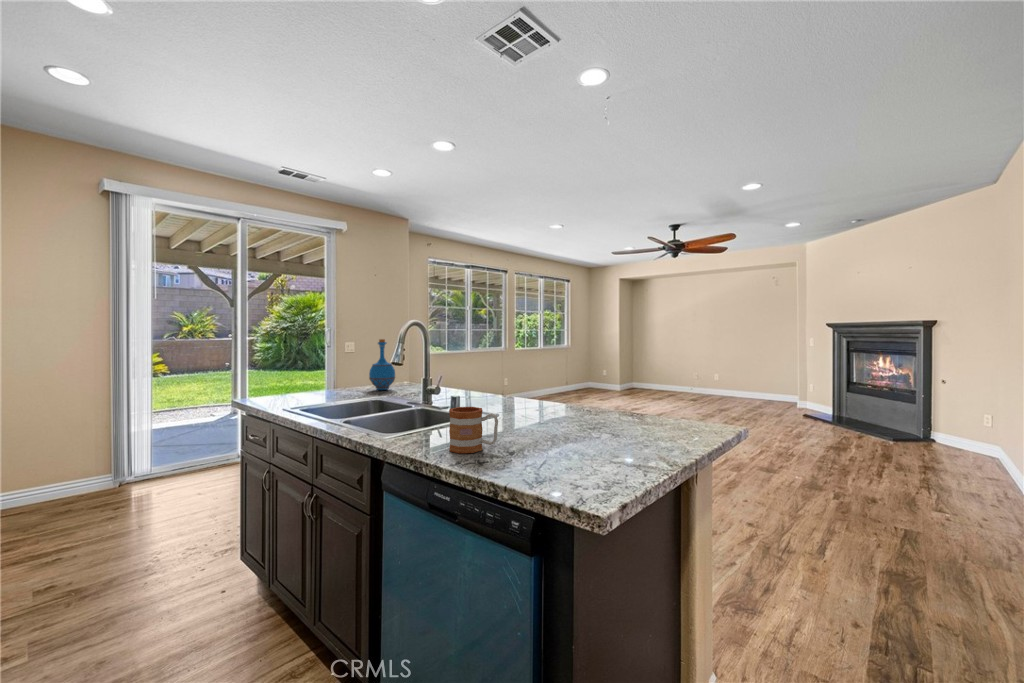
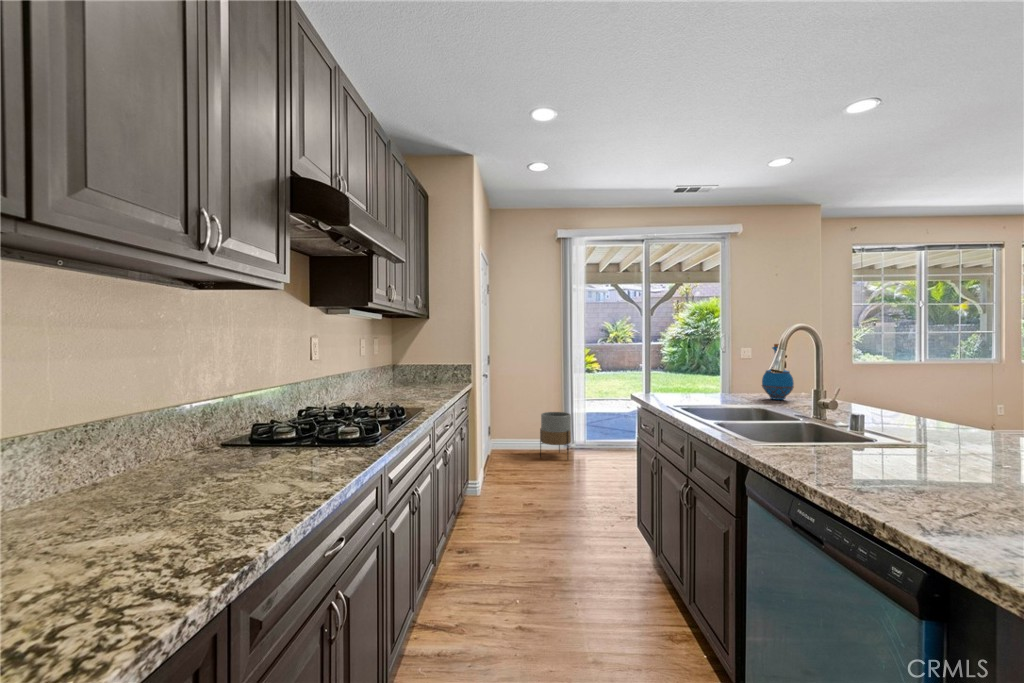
mug: present [449,407,498,453] -> none [826,422,901,479]
planter: none [66,434,125,506] -> present [540,412,571,459]

